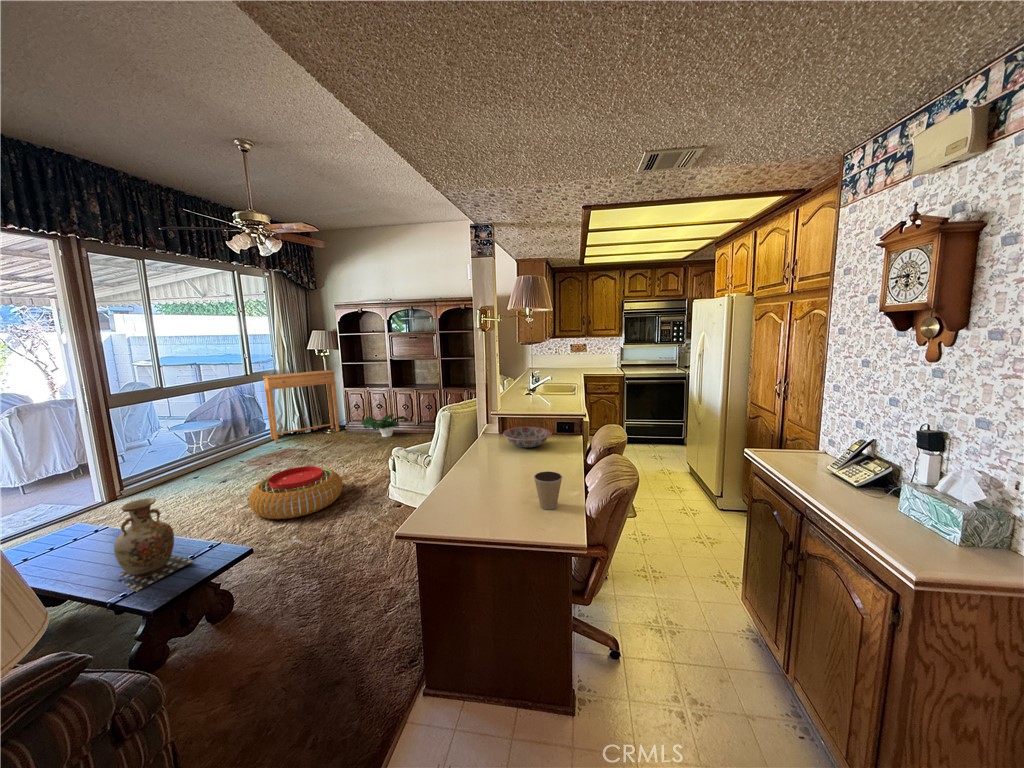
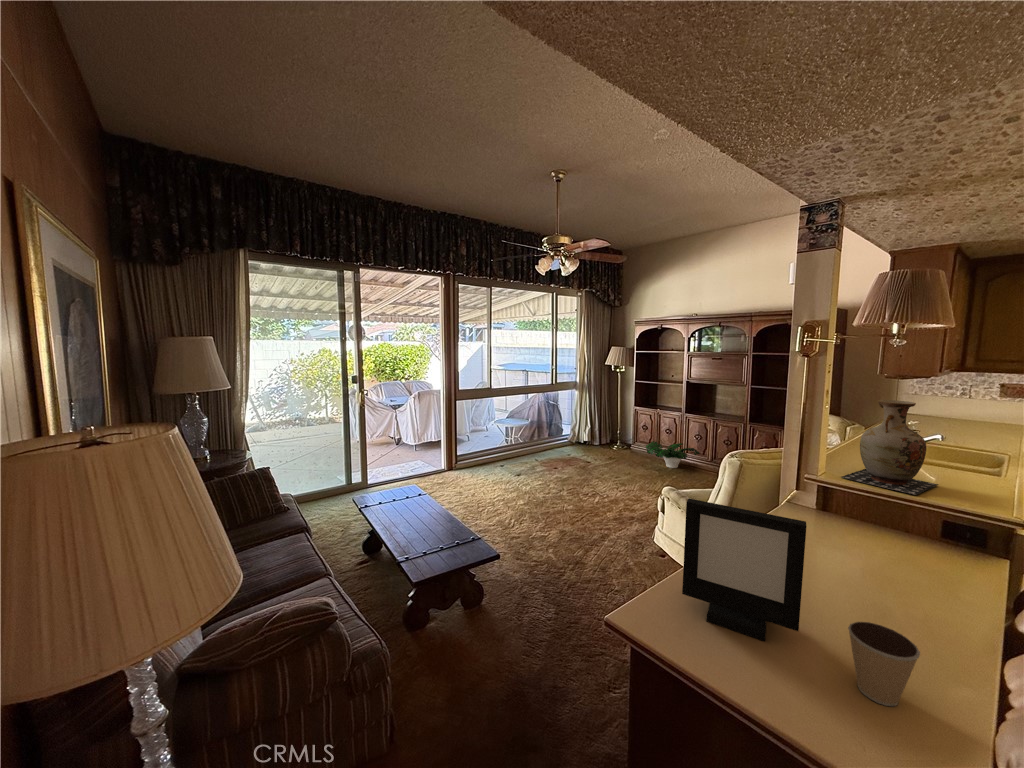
side table: present [263,370,339,443] -> none [564,386,627,450]
ceramic bowl: present [503,426,552,447] -> none [816,510,922,554]
picture frame: none [442,427,512,509] -> present [682,498,807,641]
pouf: present [249,467,343,519] -> none [526,480,608,531]
vase: present [114,498,194,591] -> present [842,400,938,495]

